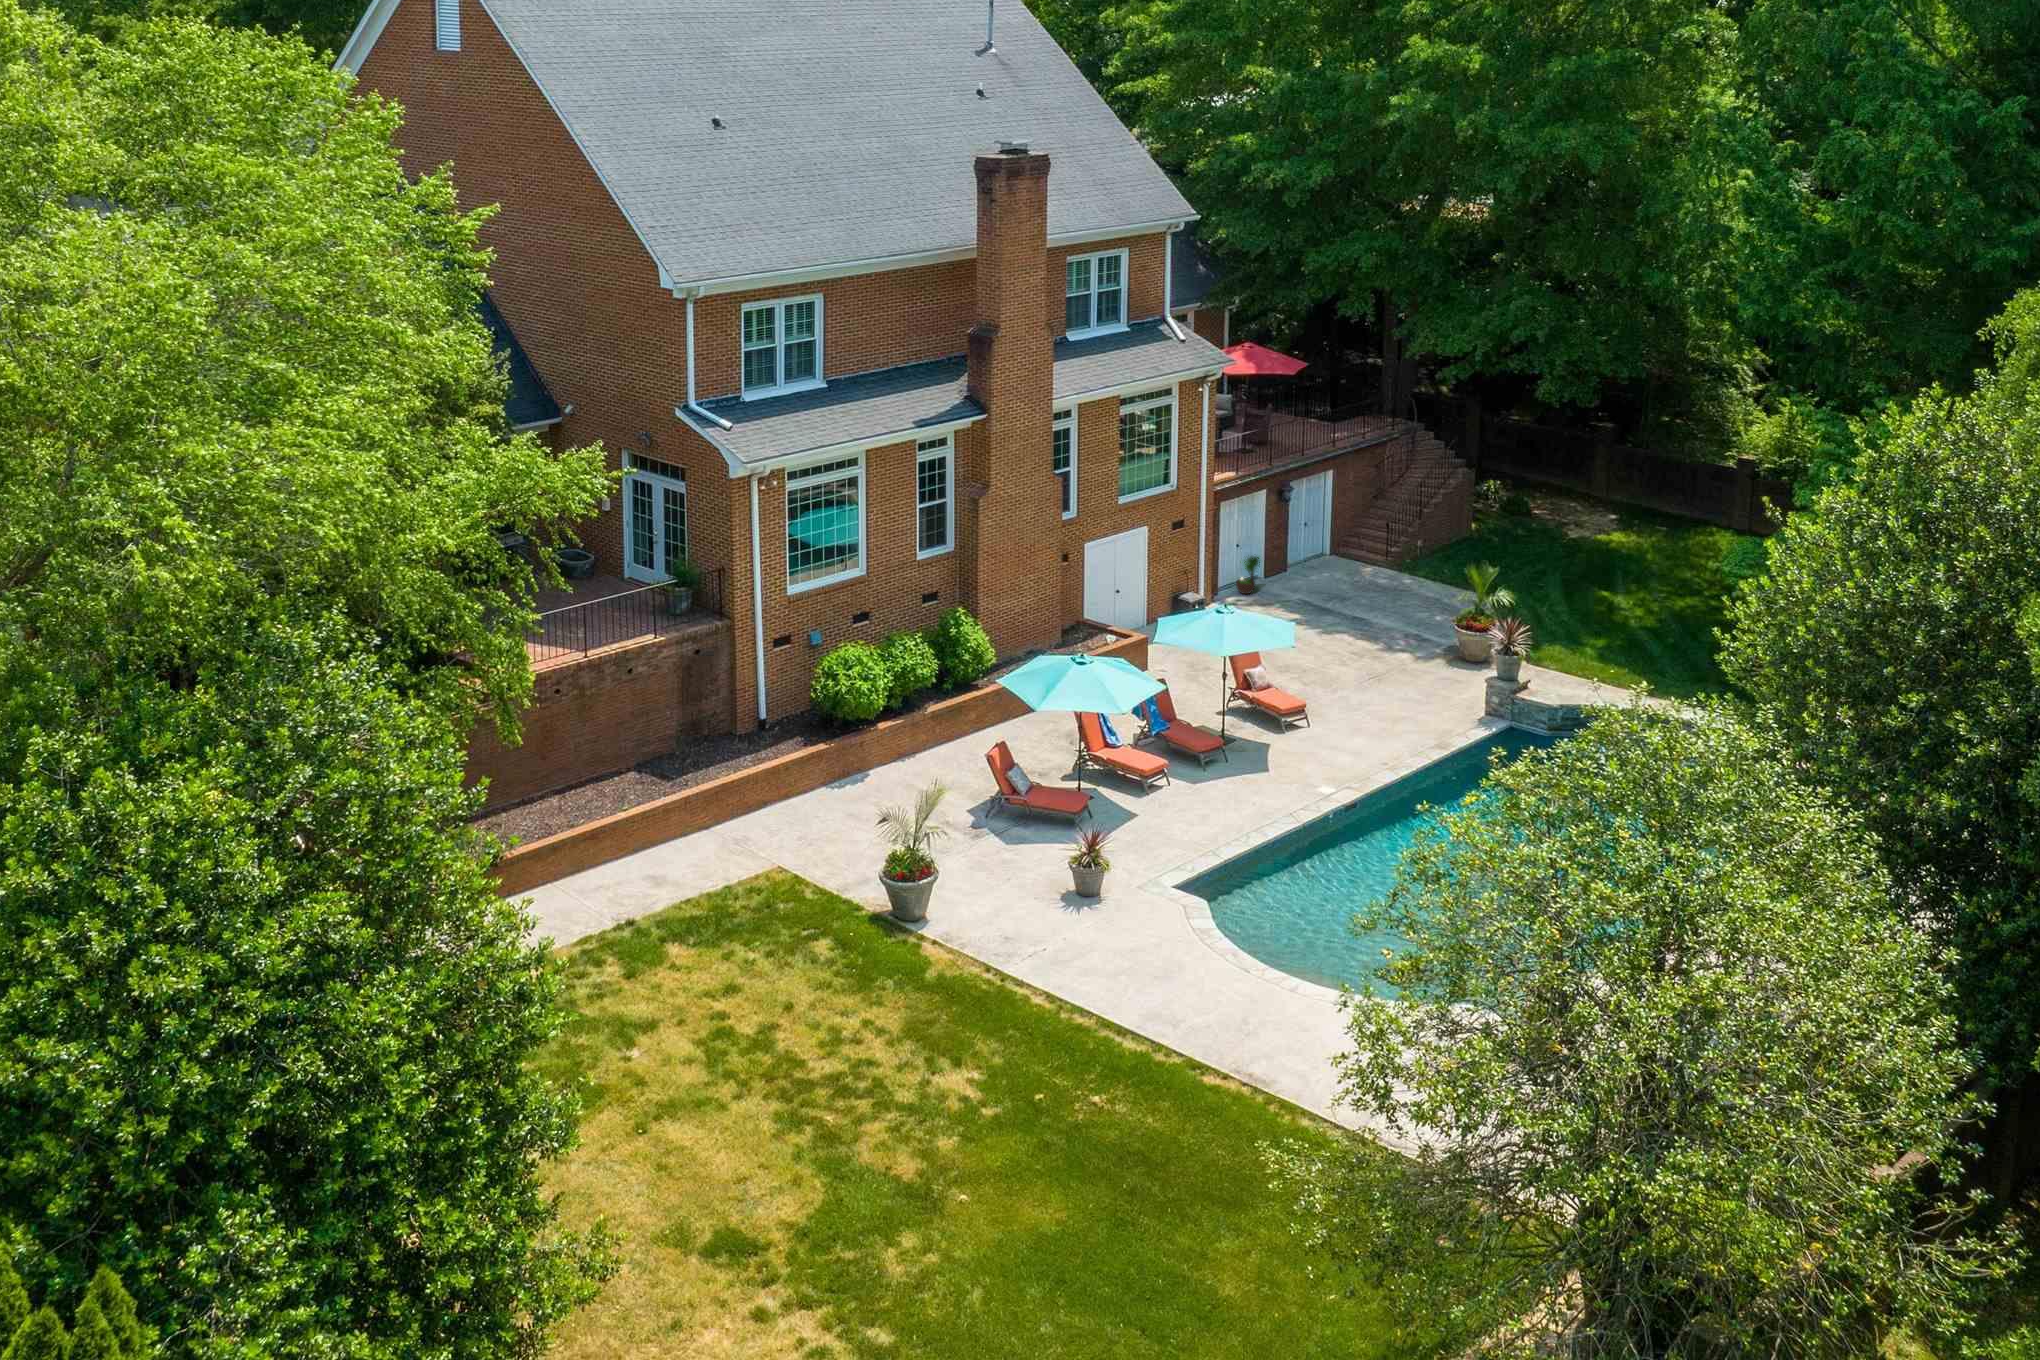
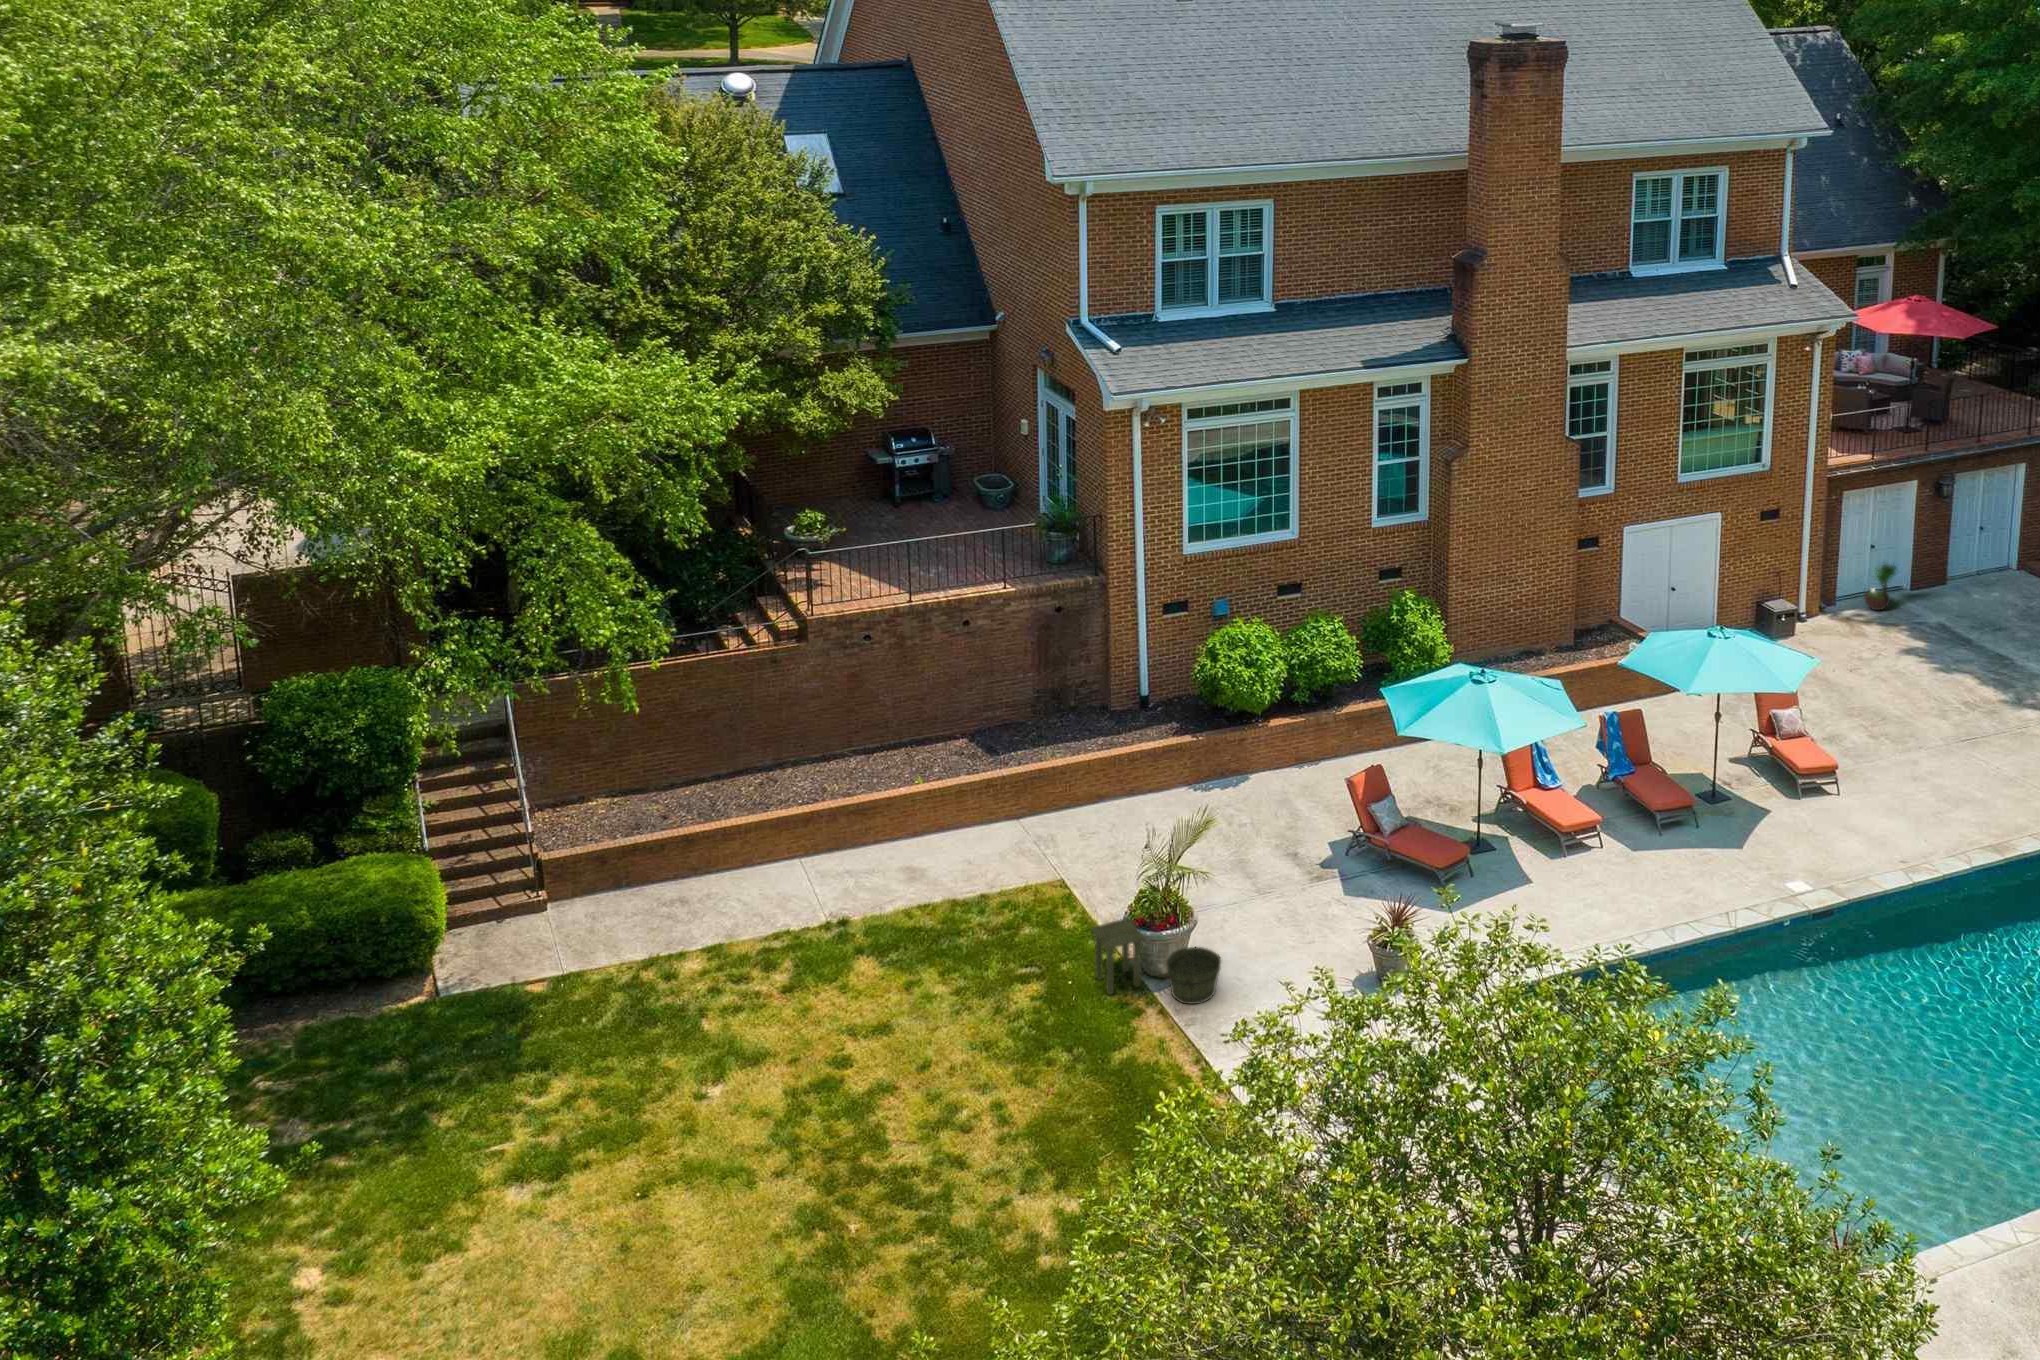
side table: none [861,878,908,939] -> present [1091,918,1145,995]
wooden bucket: none [925,889,968,934] -> present [1166,947,1221,1004]

